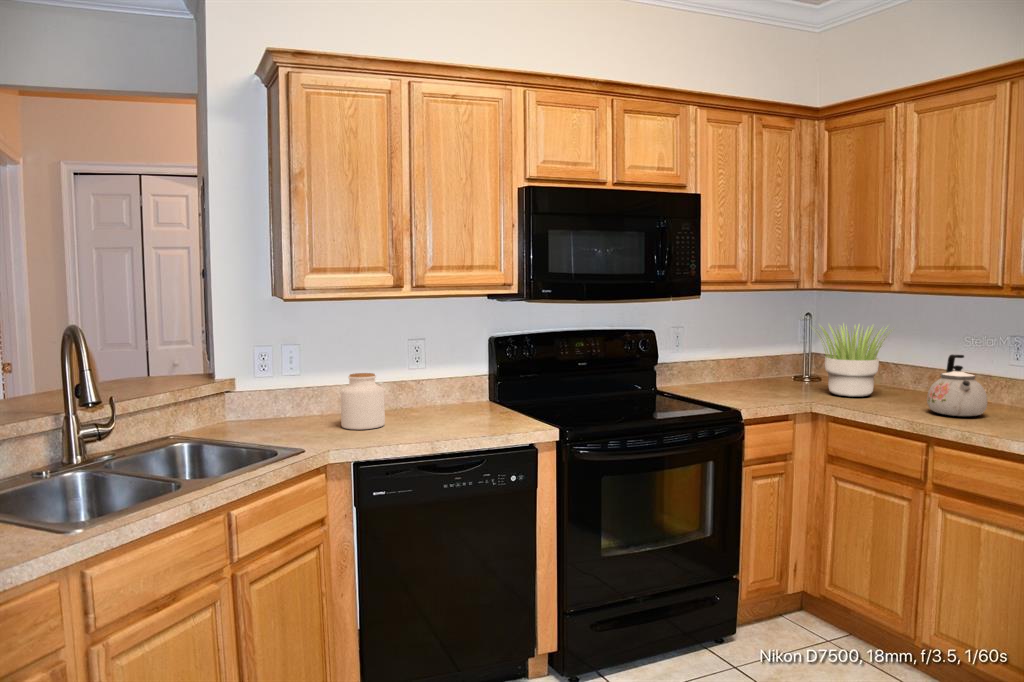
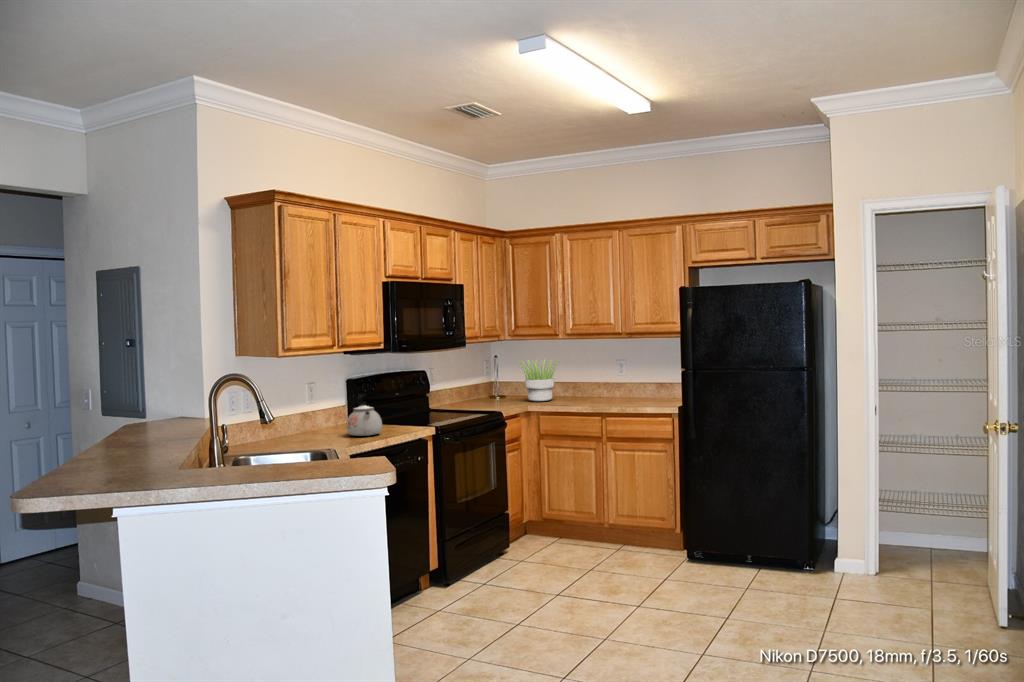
kettle: present [927,355,987,416] -> present [346,394,382,436]
jar: present [341,373,385,430] -> none [298,406,329,444]

